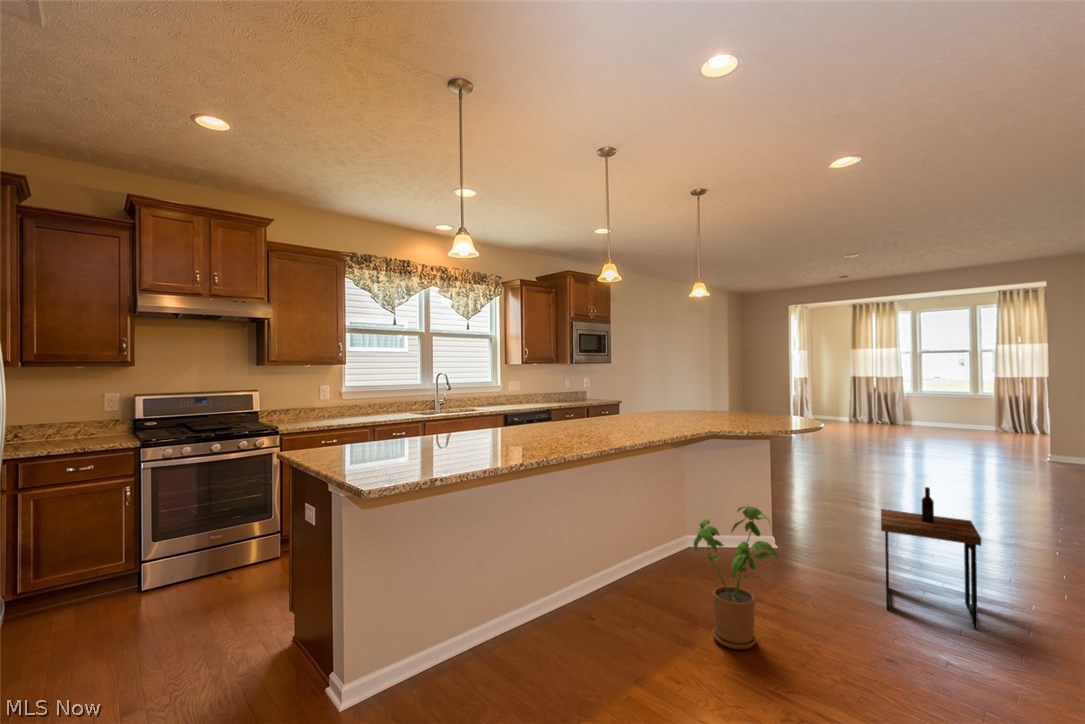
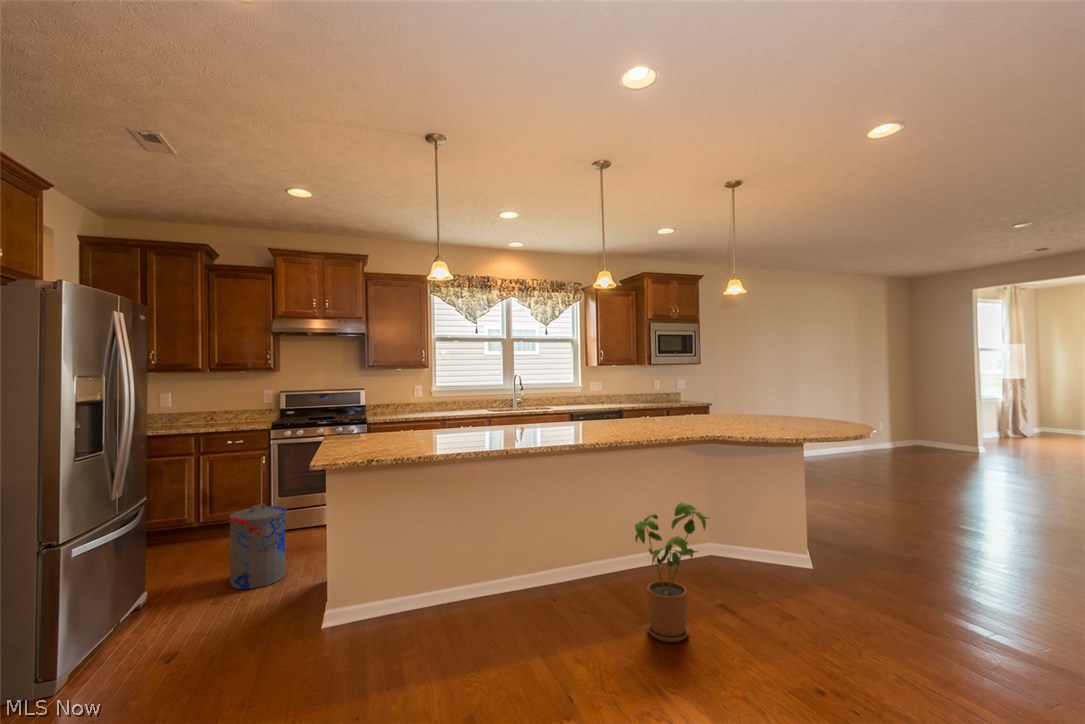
side table: present [881,487,981,629] -> none [865,503,1000,676]
trash can: none [129,558,218,691] -> present [229,503,286,589]

